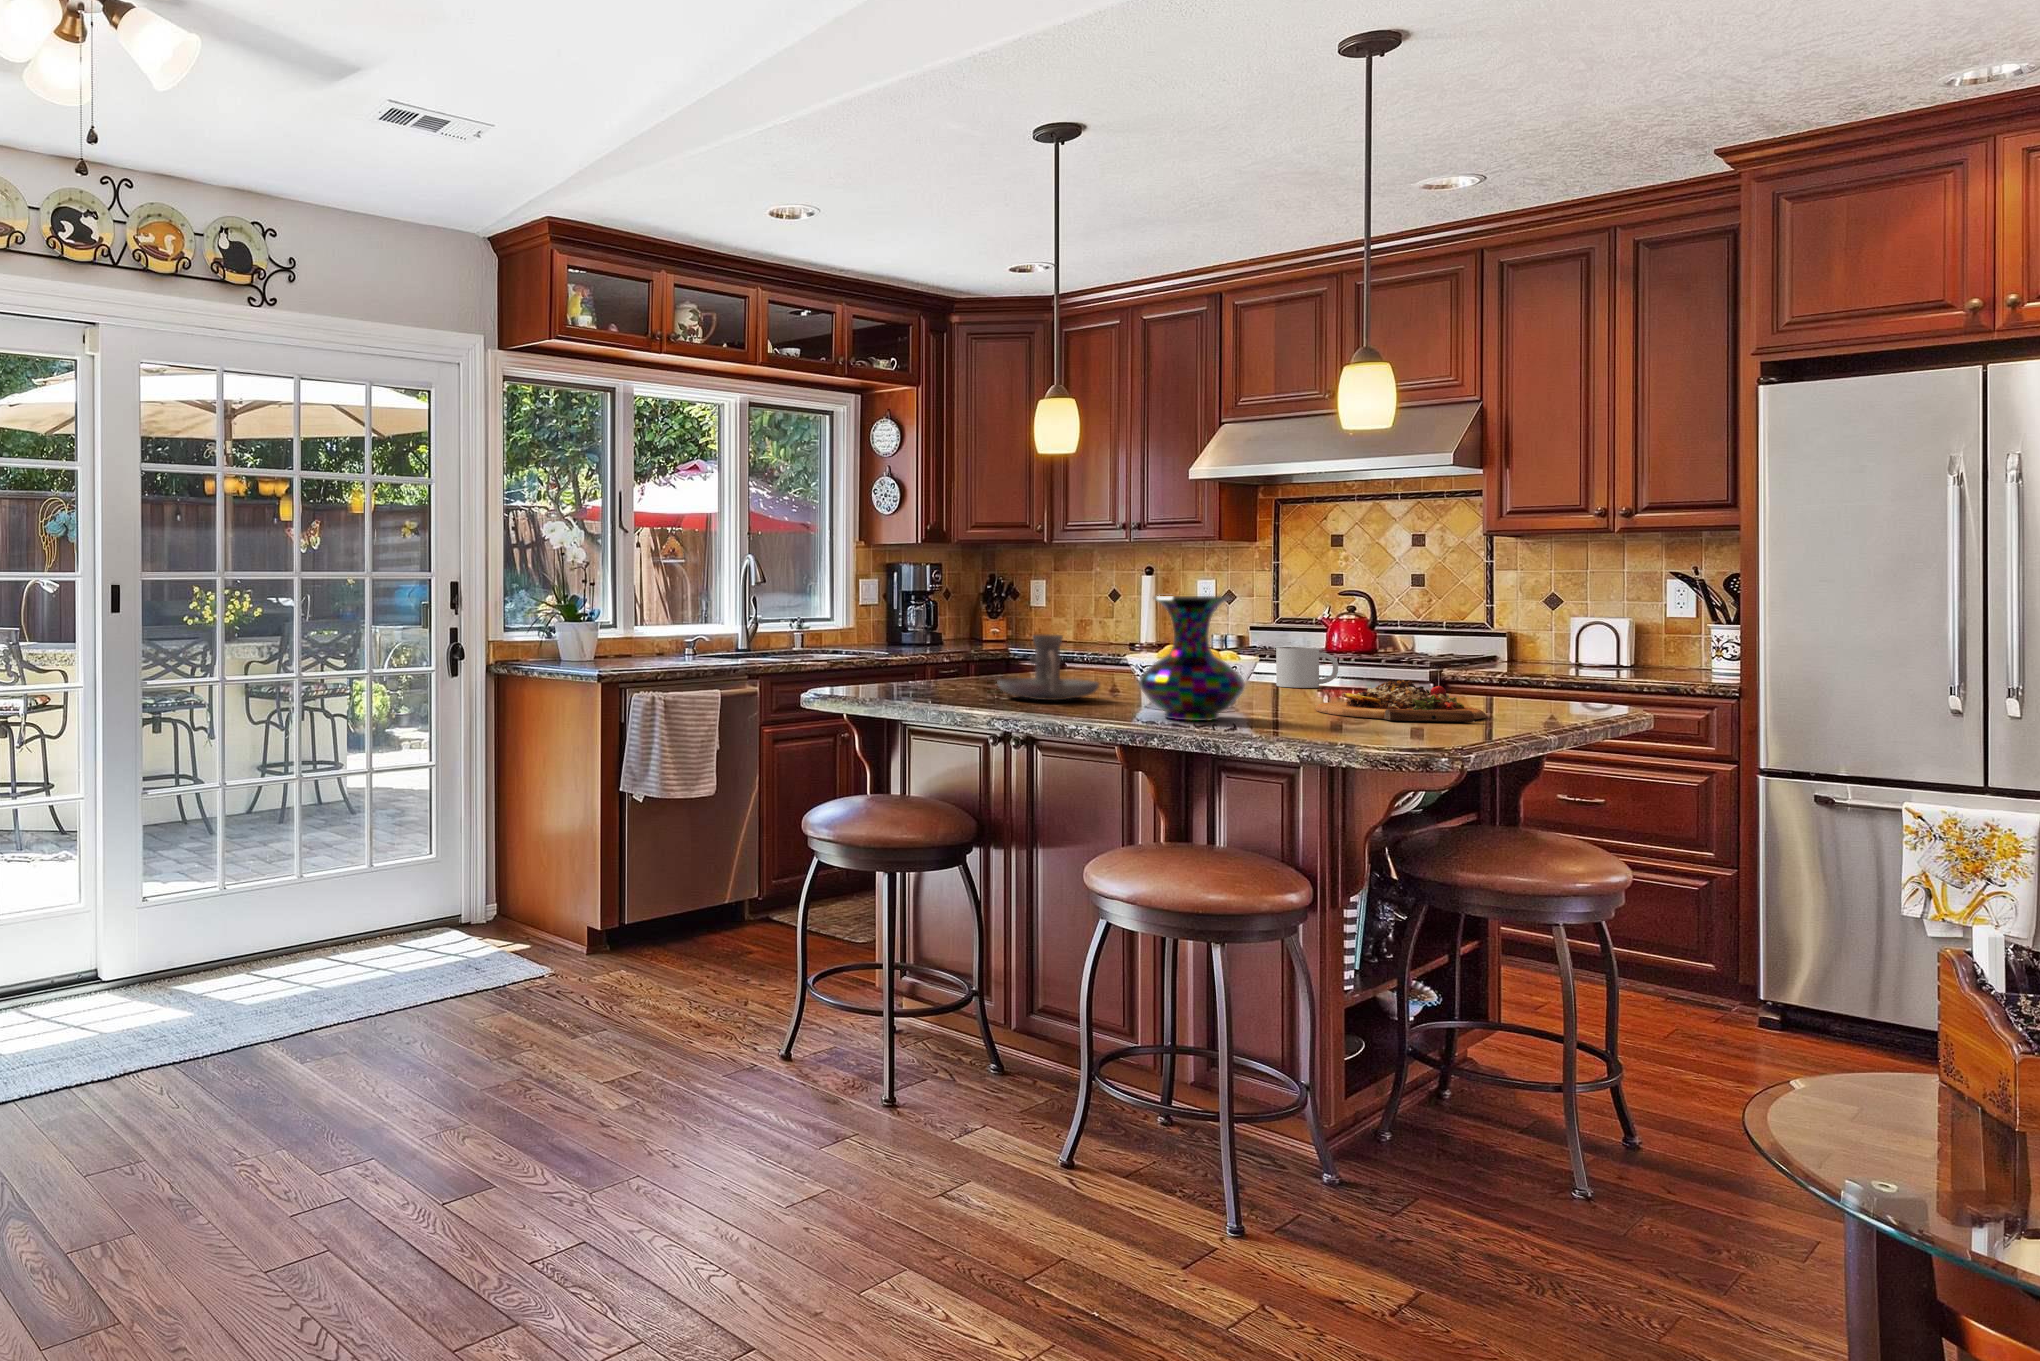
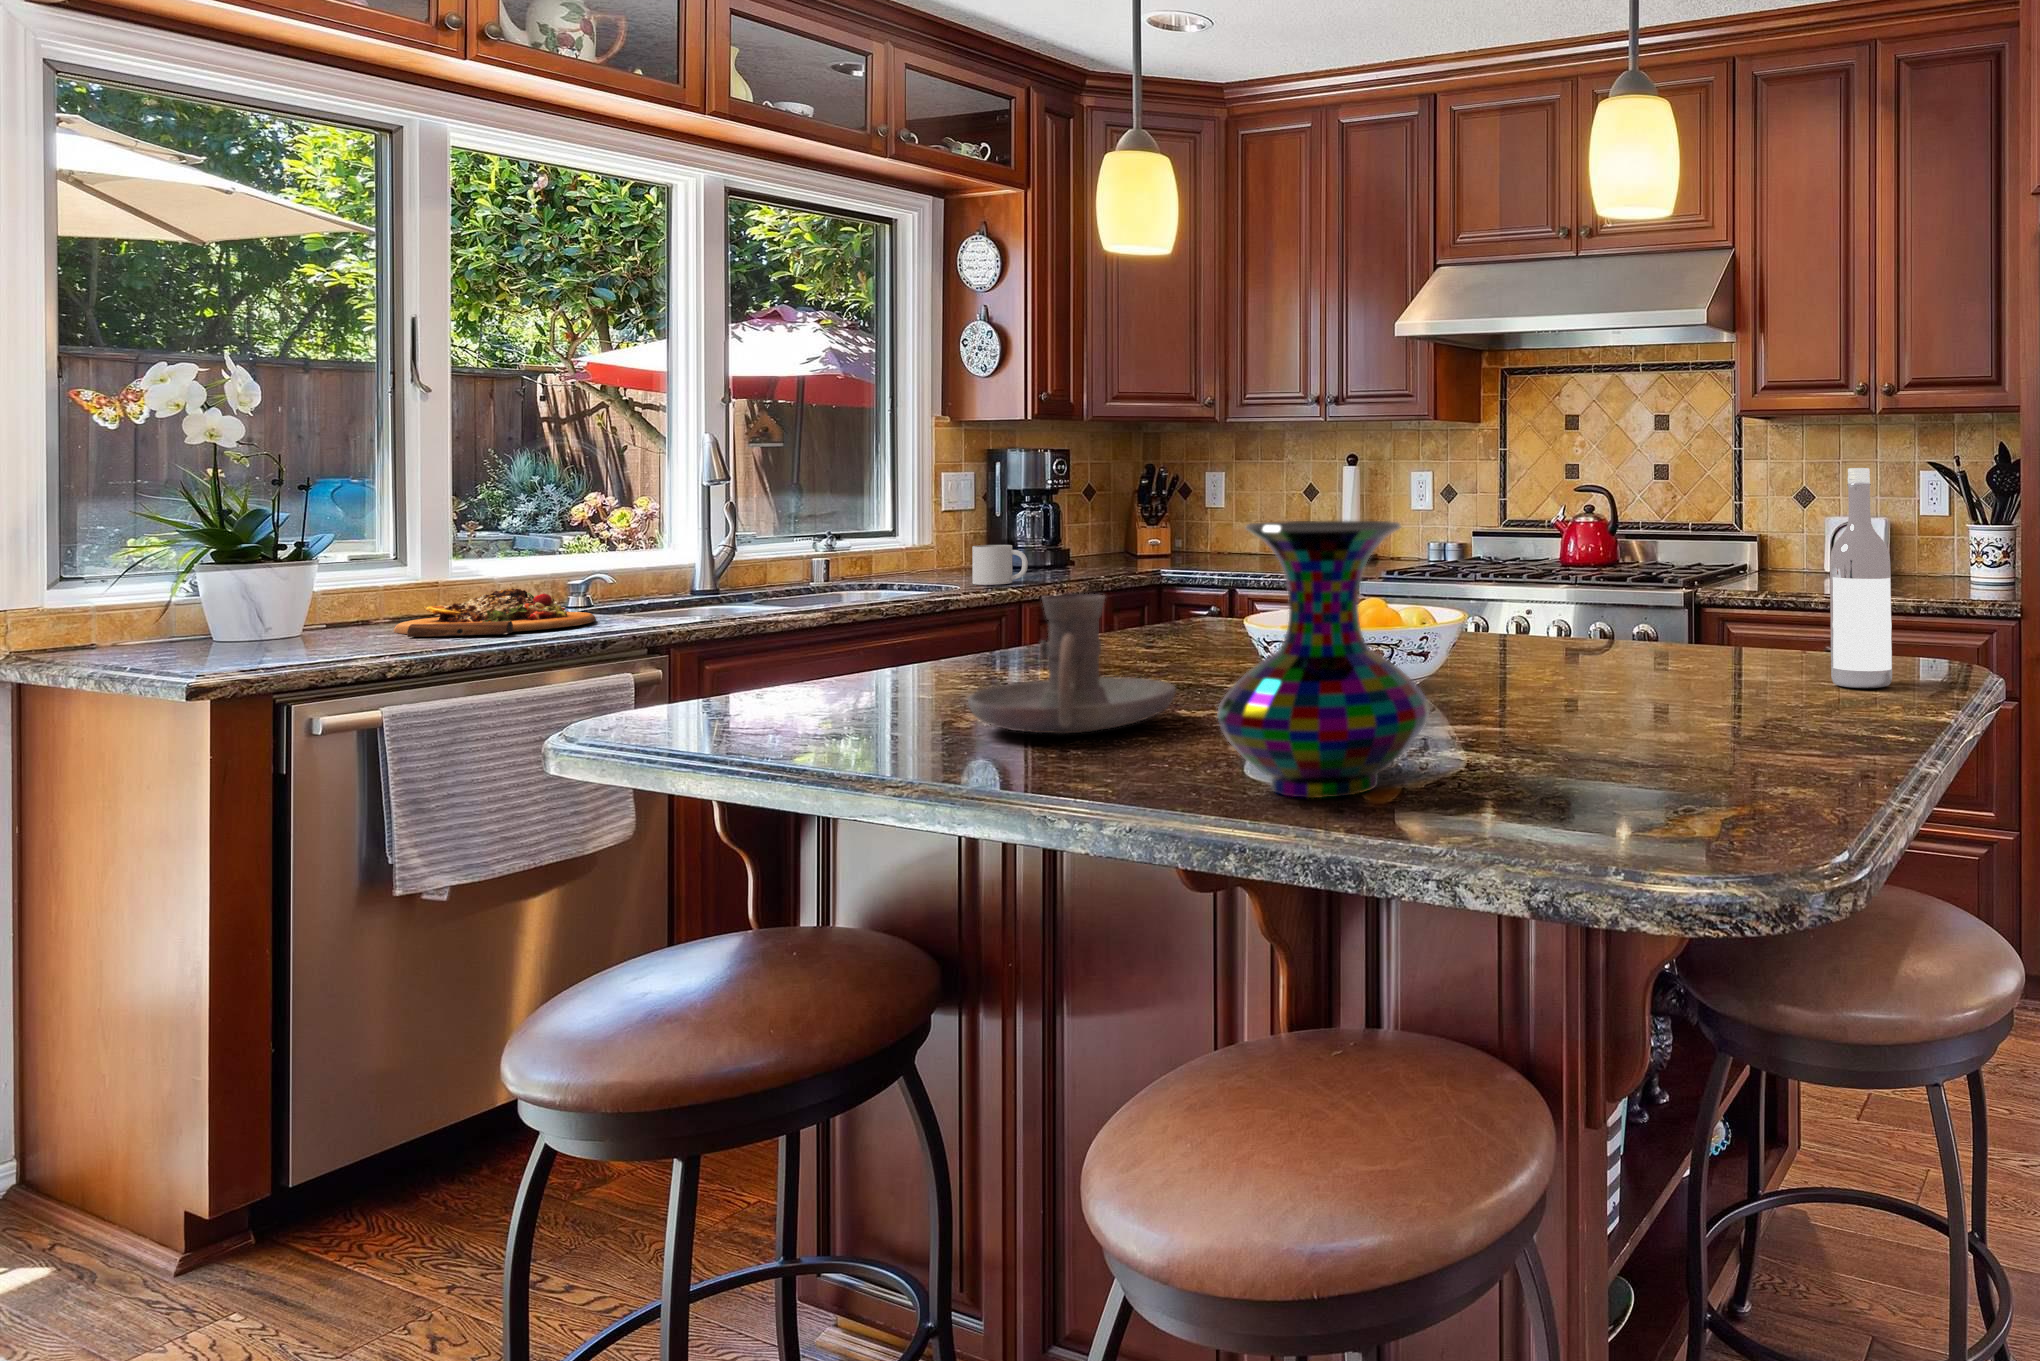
wine bottle: none [1507,573,1552,708] -> present [1830,468,1892,688]
mug: present [1276,647,1338,688] -> present [972,545,1028,585]
cutting board: present [1315,680,1487,722] -> present [394,588,596,637]

